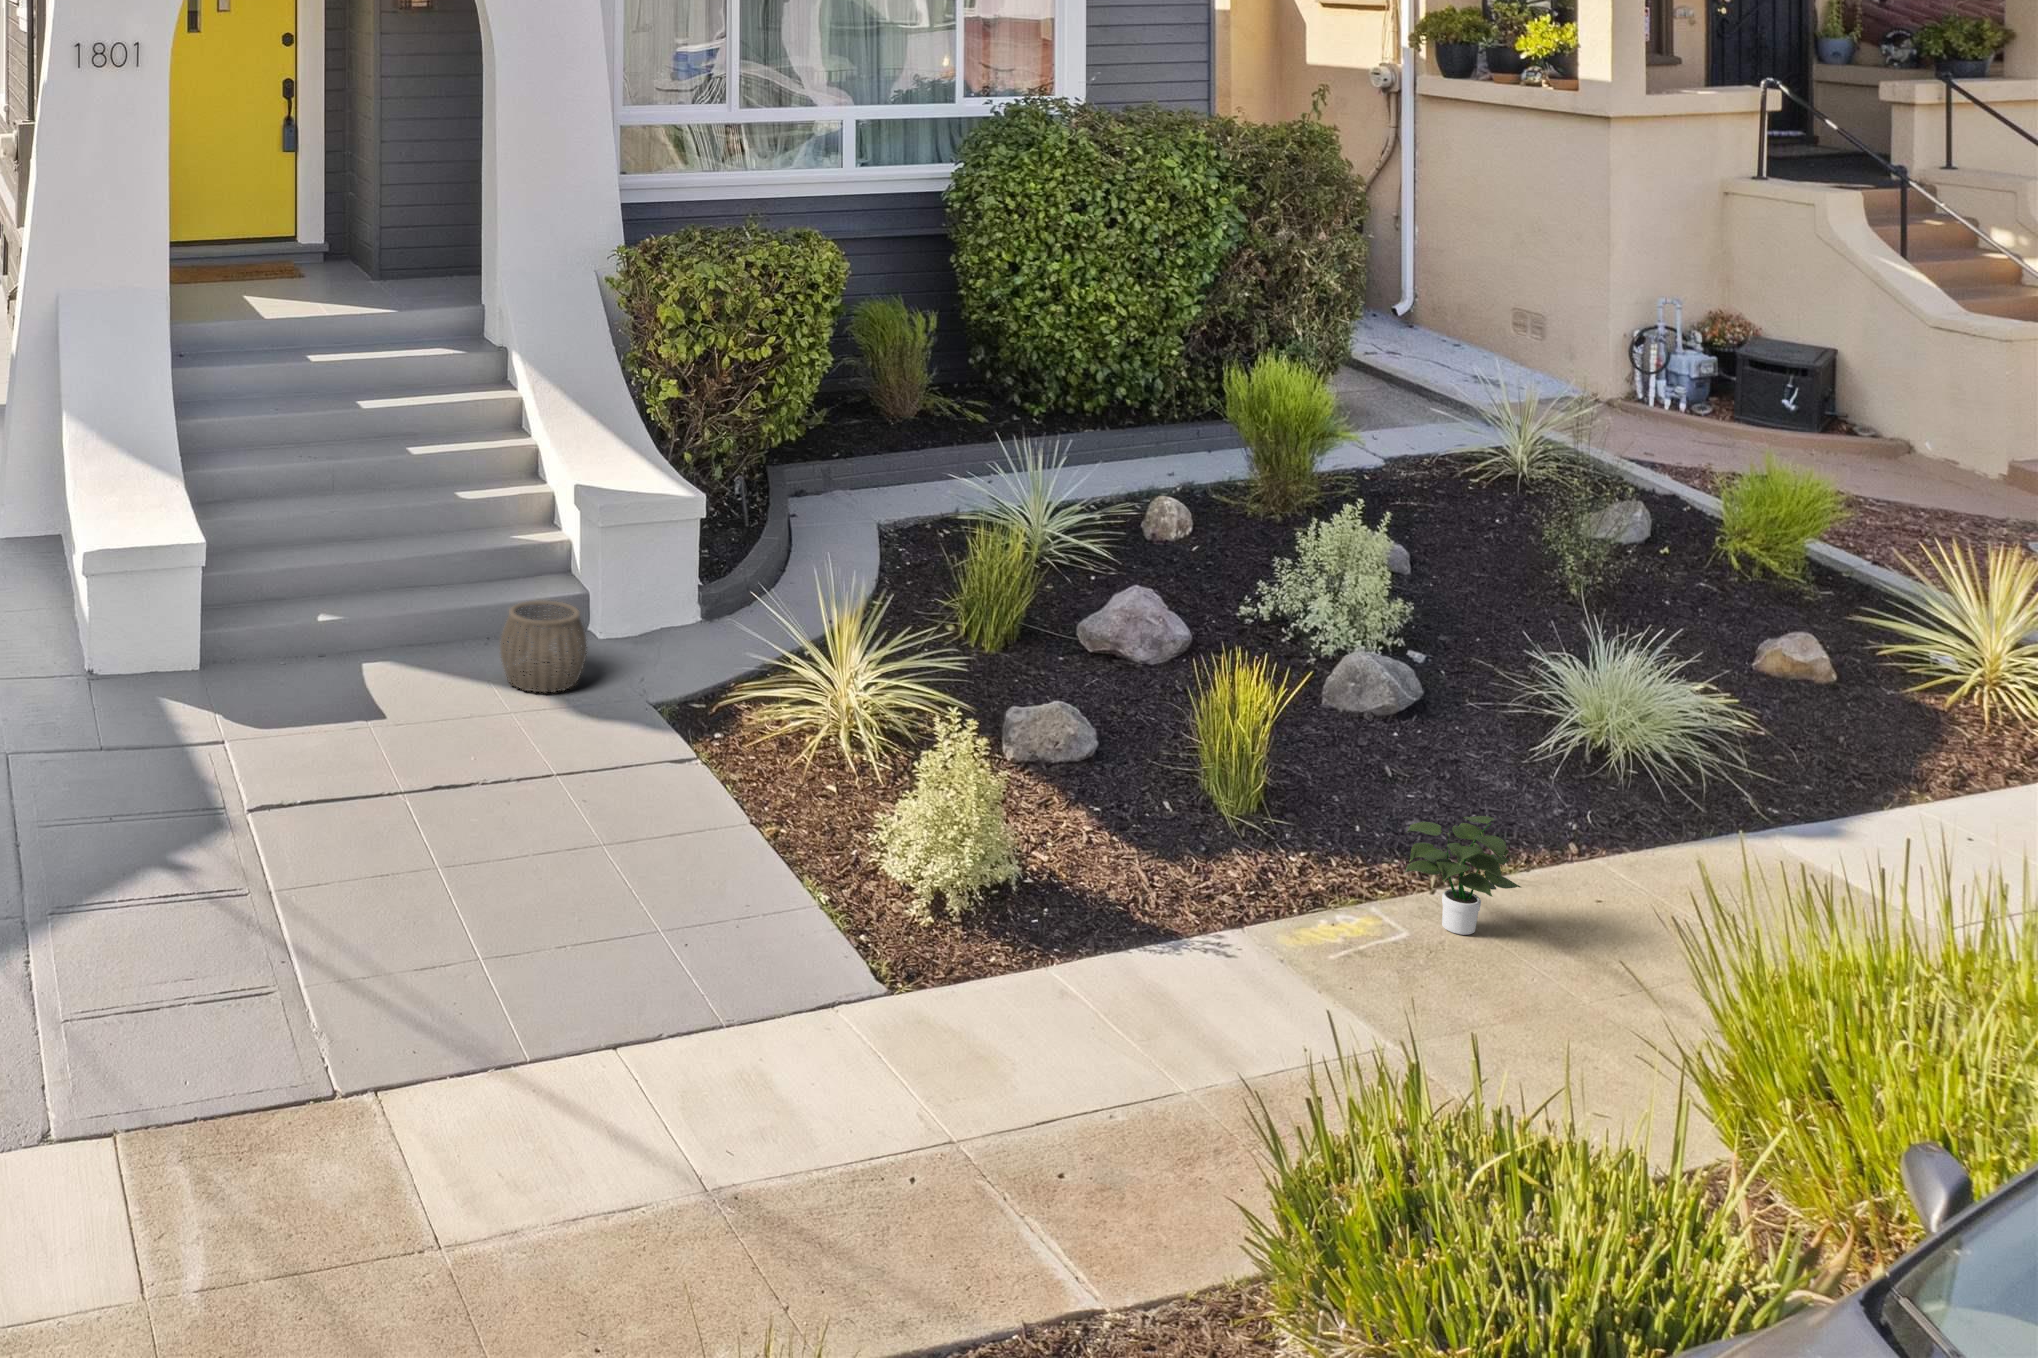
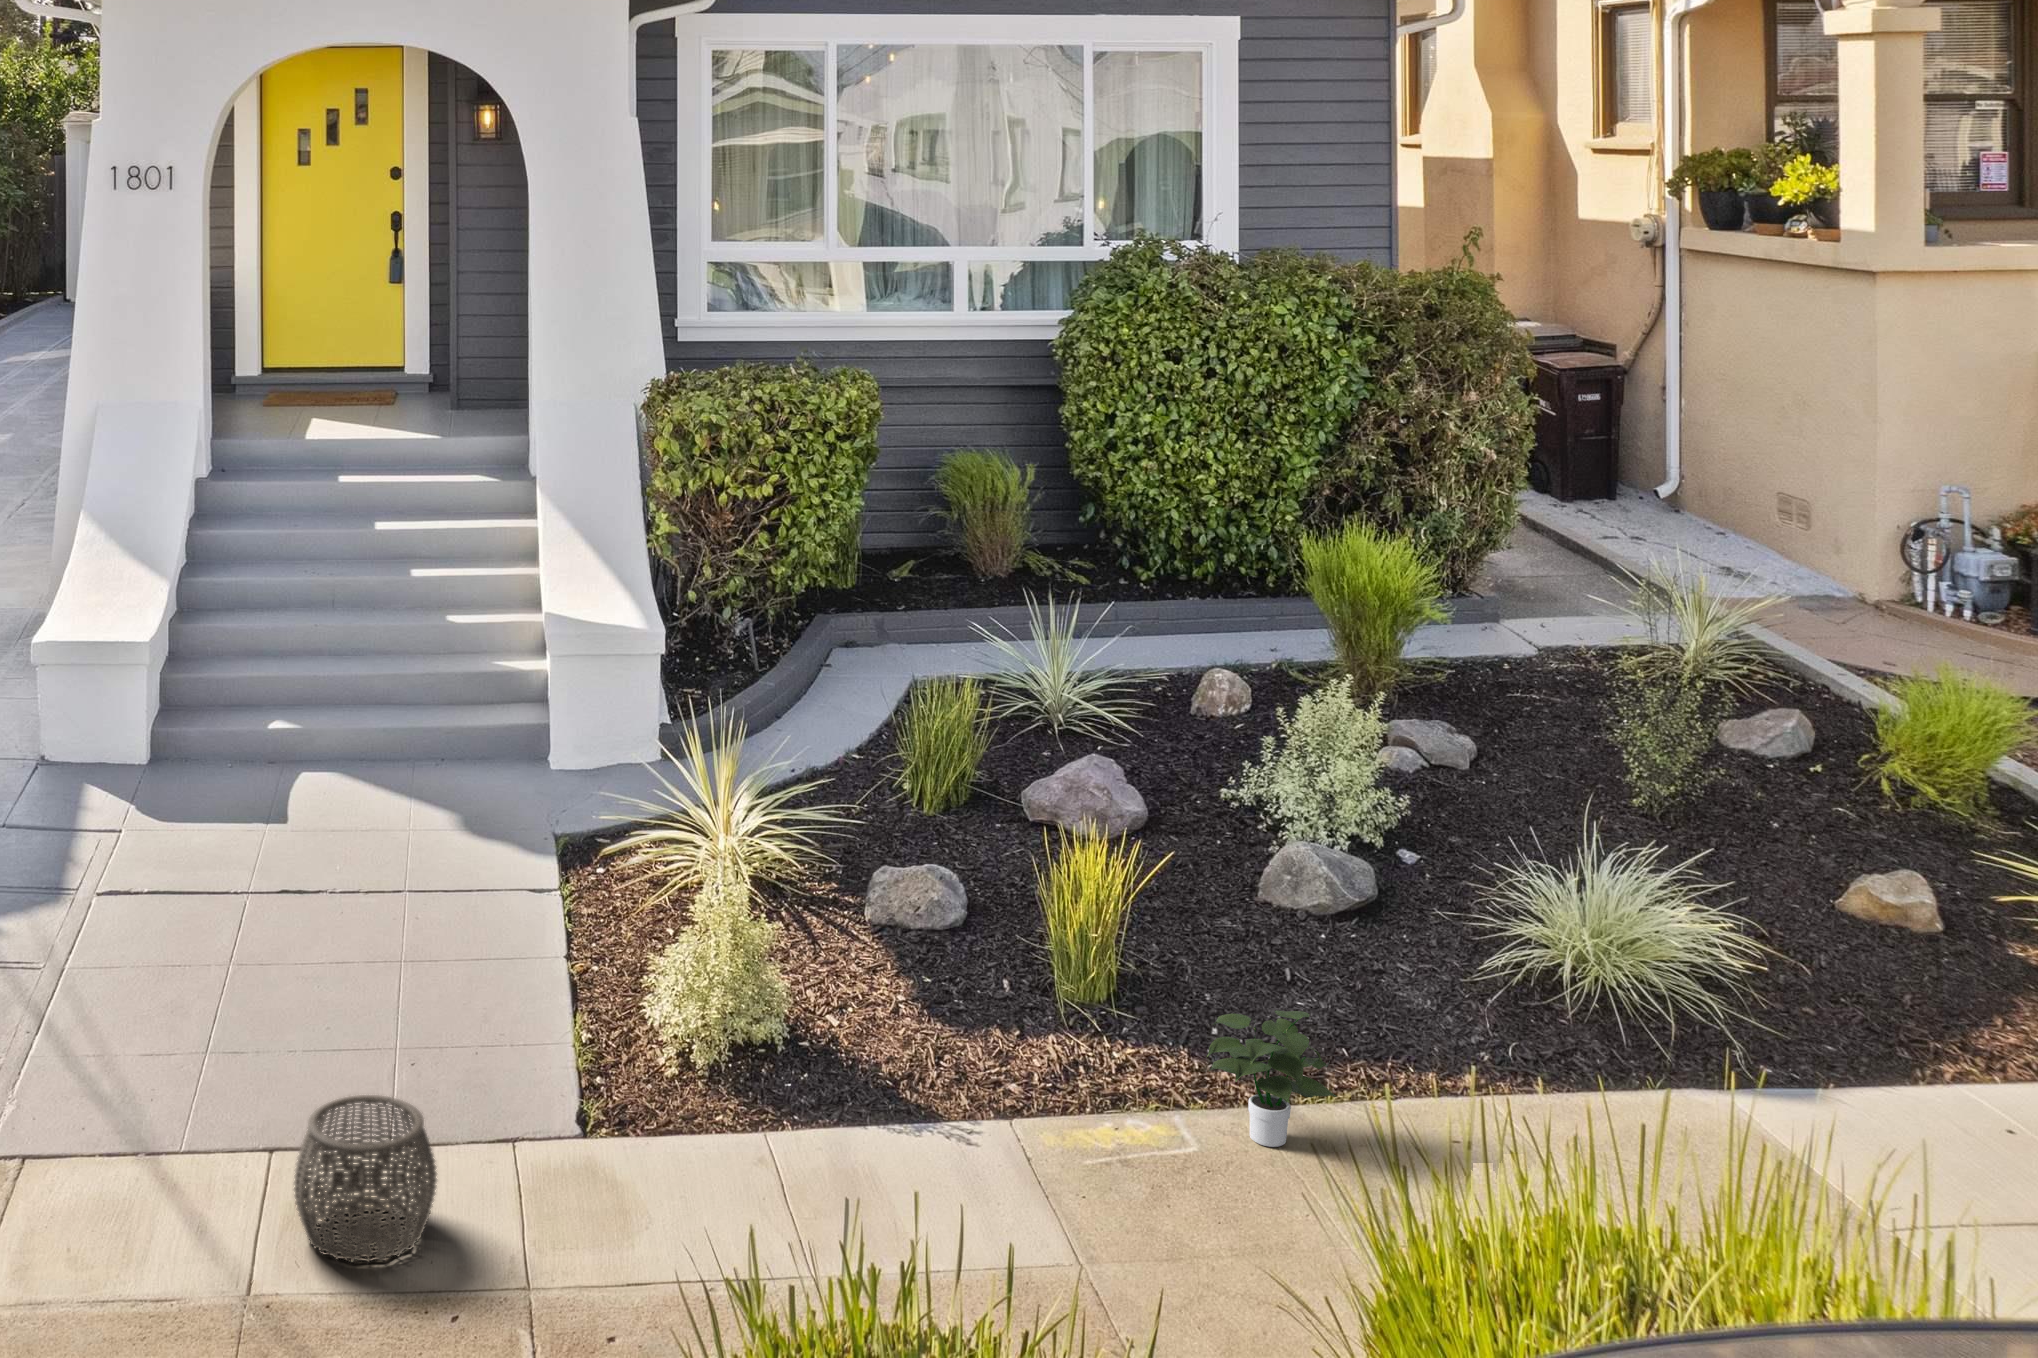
woven basket: present [500,600,587,692] -> present [294,1095,437,1262]

